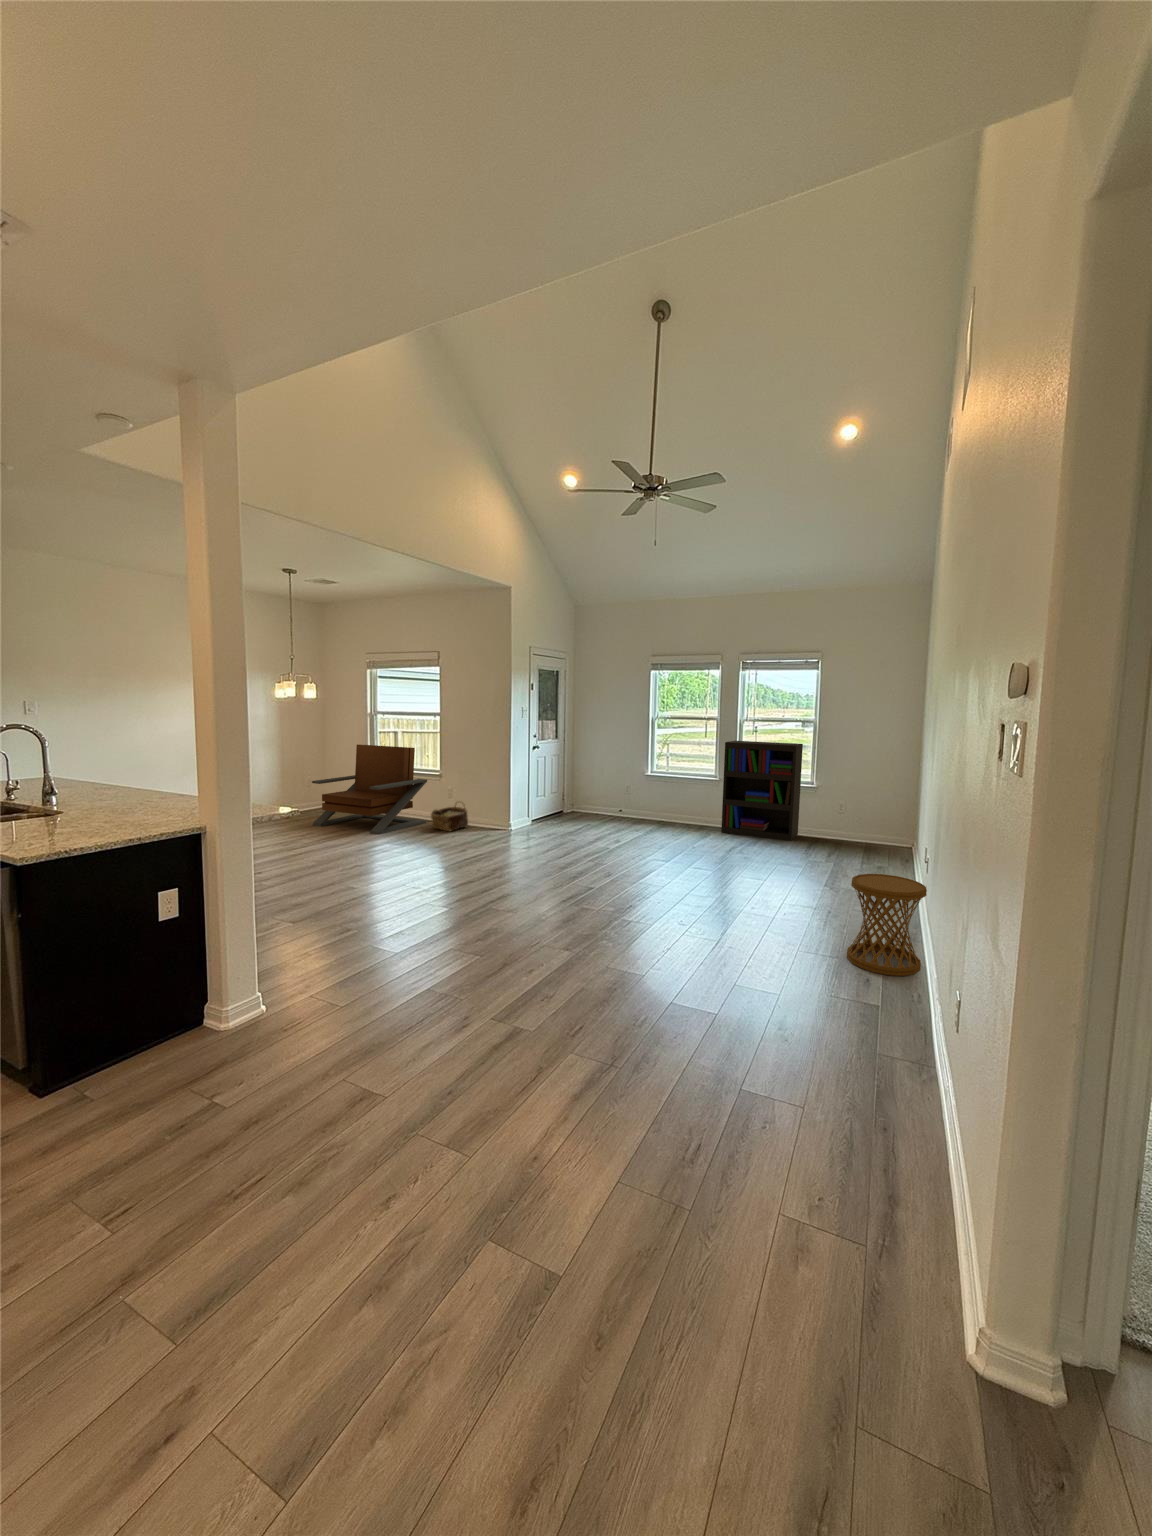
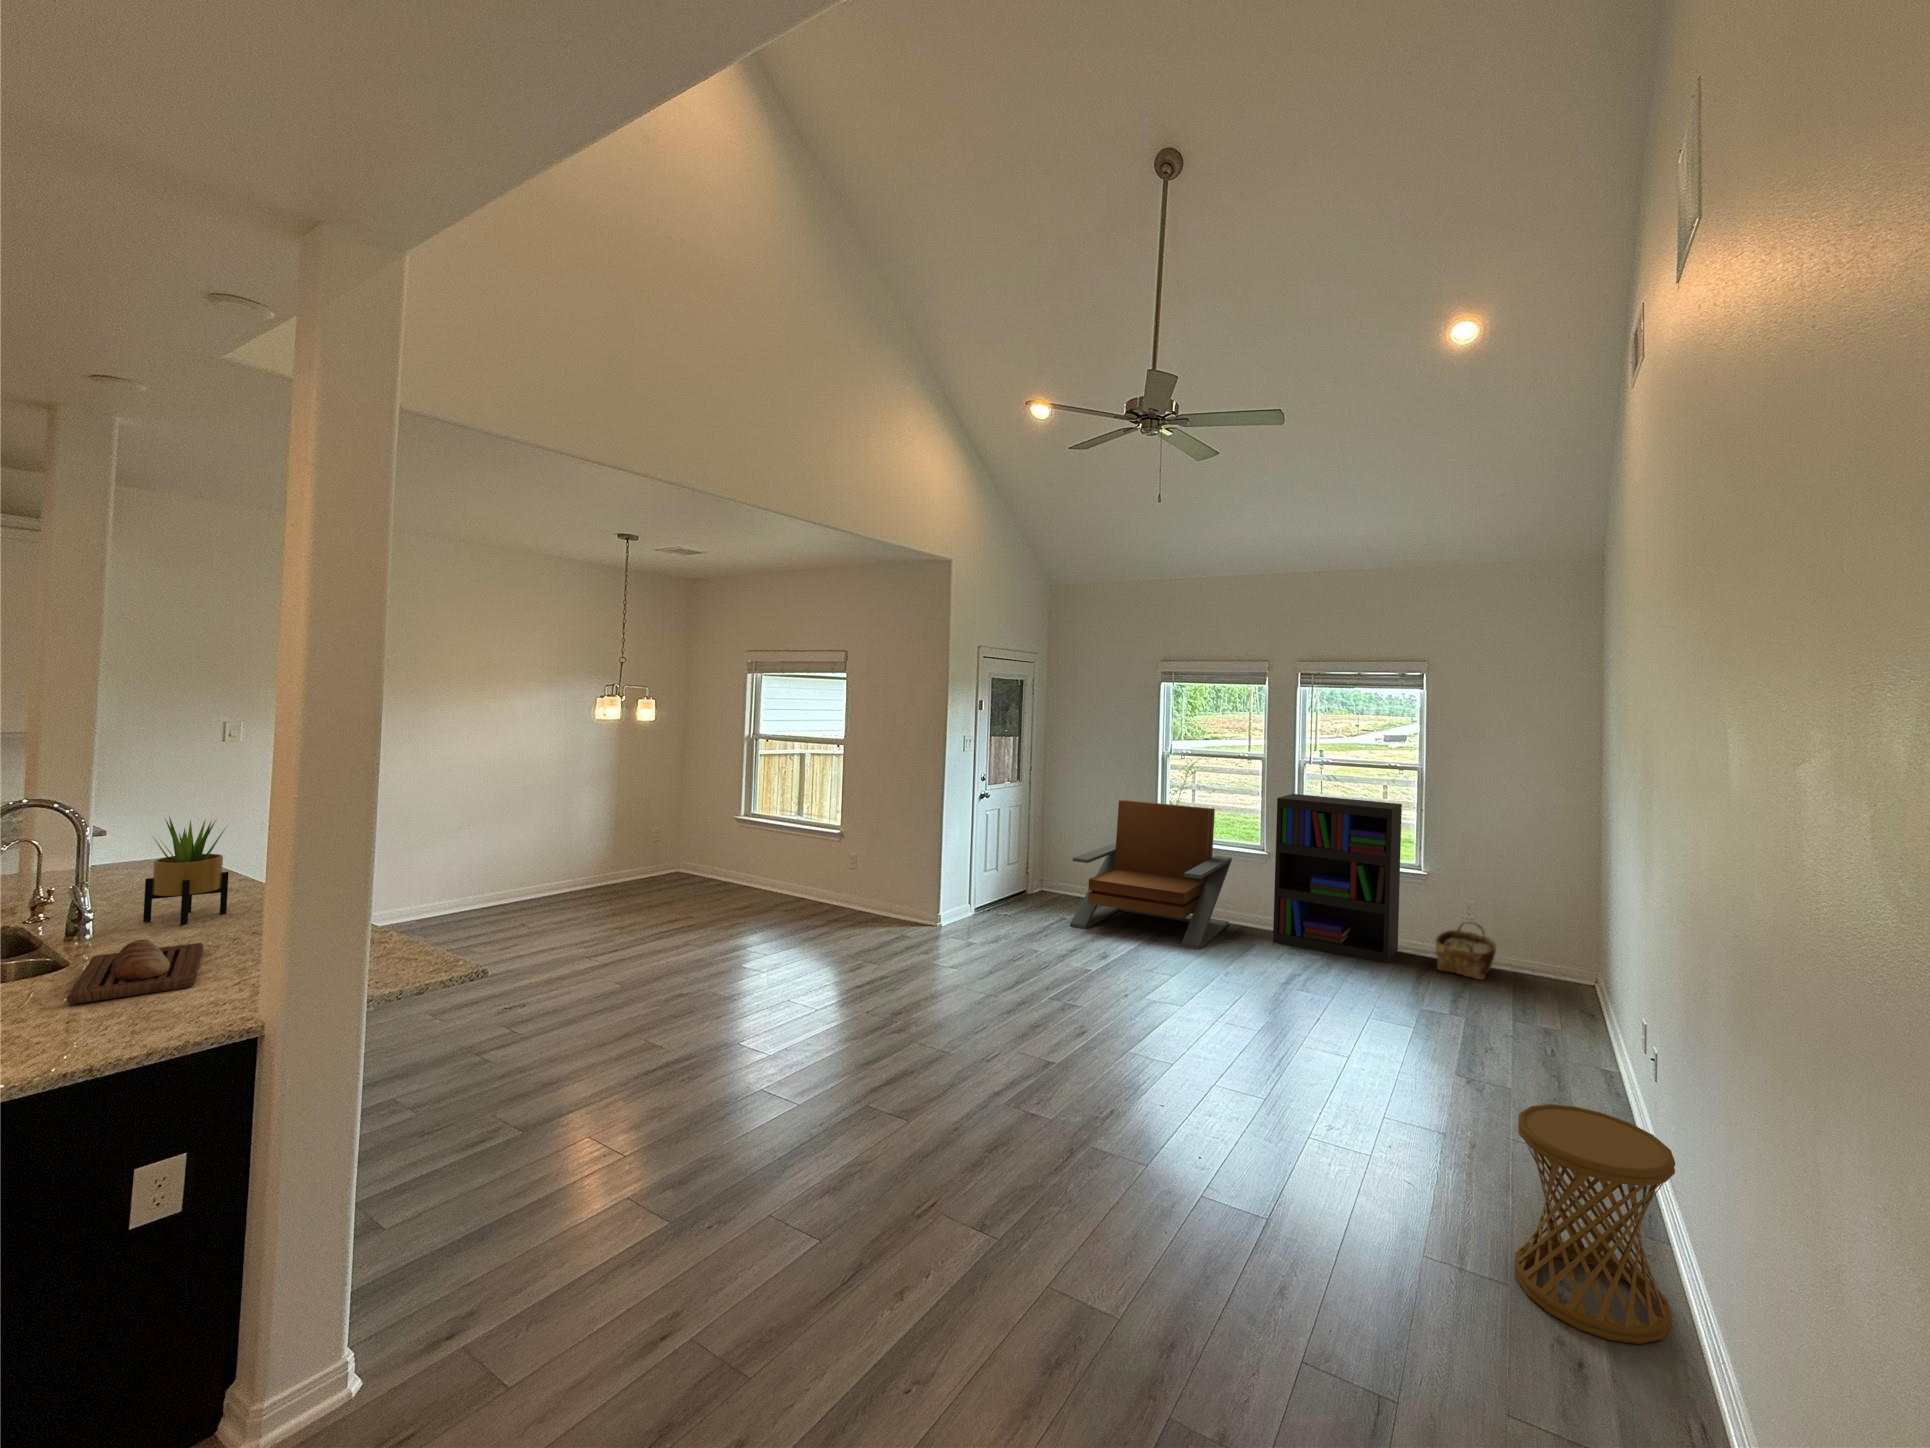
potted plant: none [81,735,125,797] -> present [143,817,229,924]
lounge chair: present [312,744,427,834] -> present [1070,800,1232,949]
bread loaf: none [82,795,152,820] -> present [67,940,203,1004]
woven basket: present [431,806,468,831] -> present [1435,922,1496,980]

